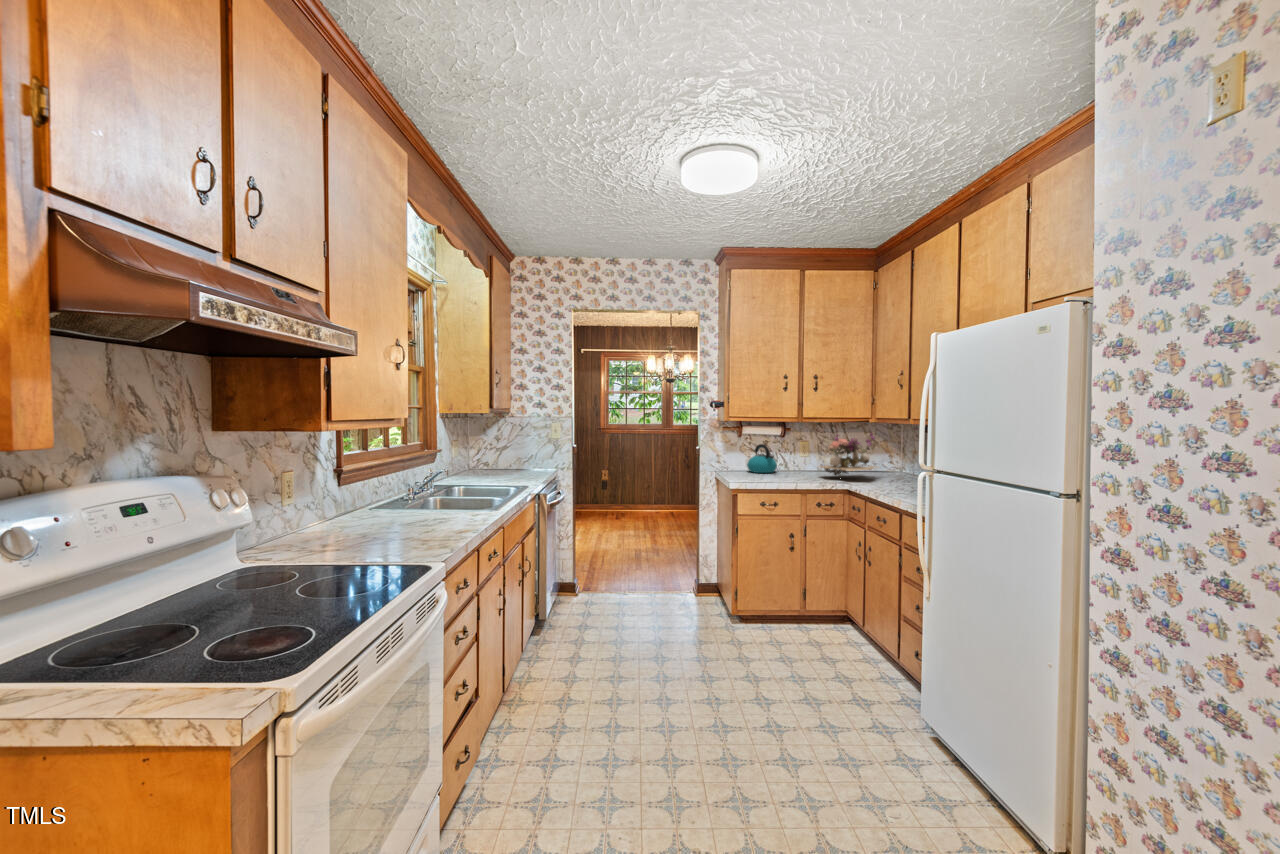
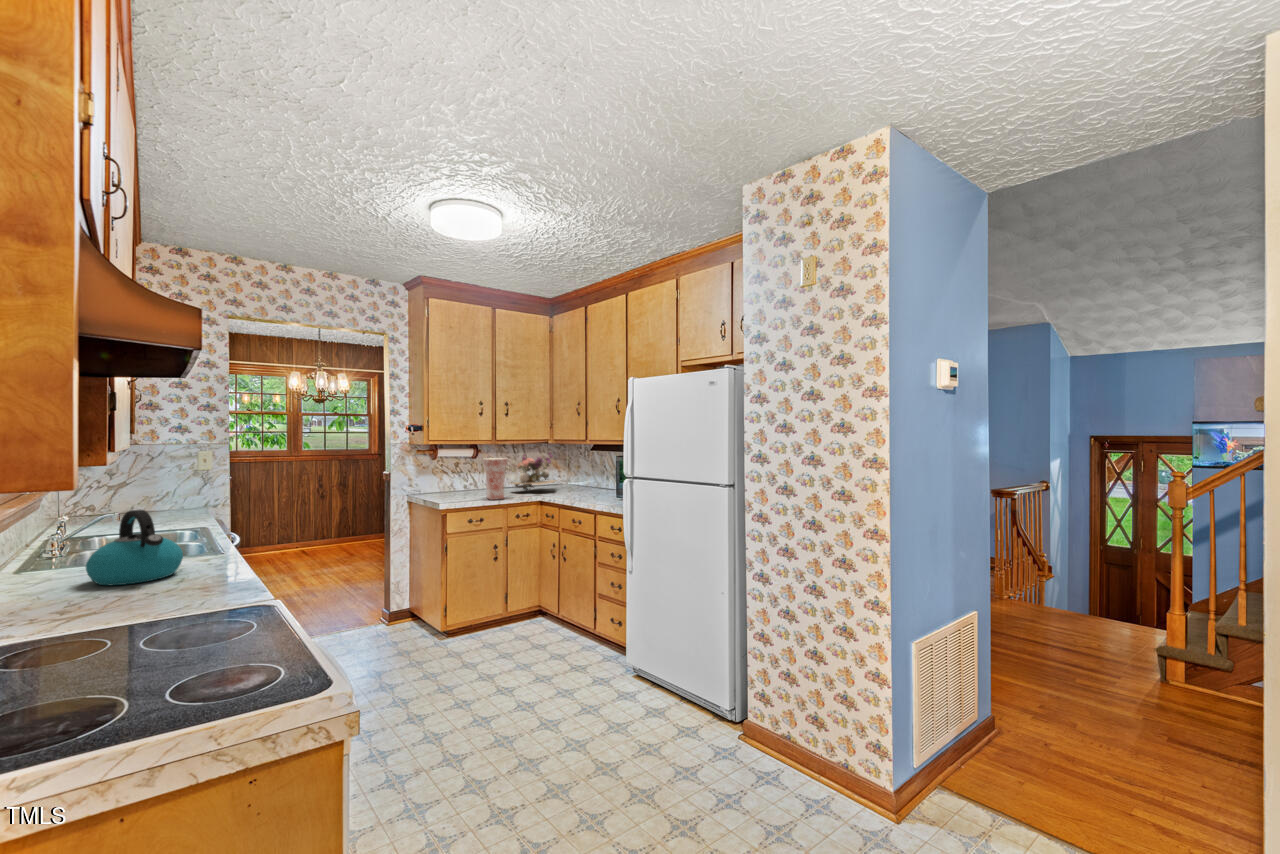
vase: none [781,438,806,484] -> present [483,458,508,500]
kettle: present [747,444,777,473] -> present [86,510,183,585]

